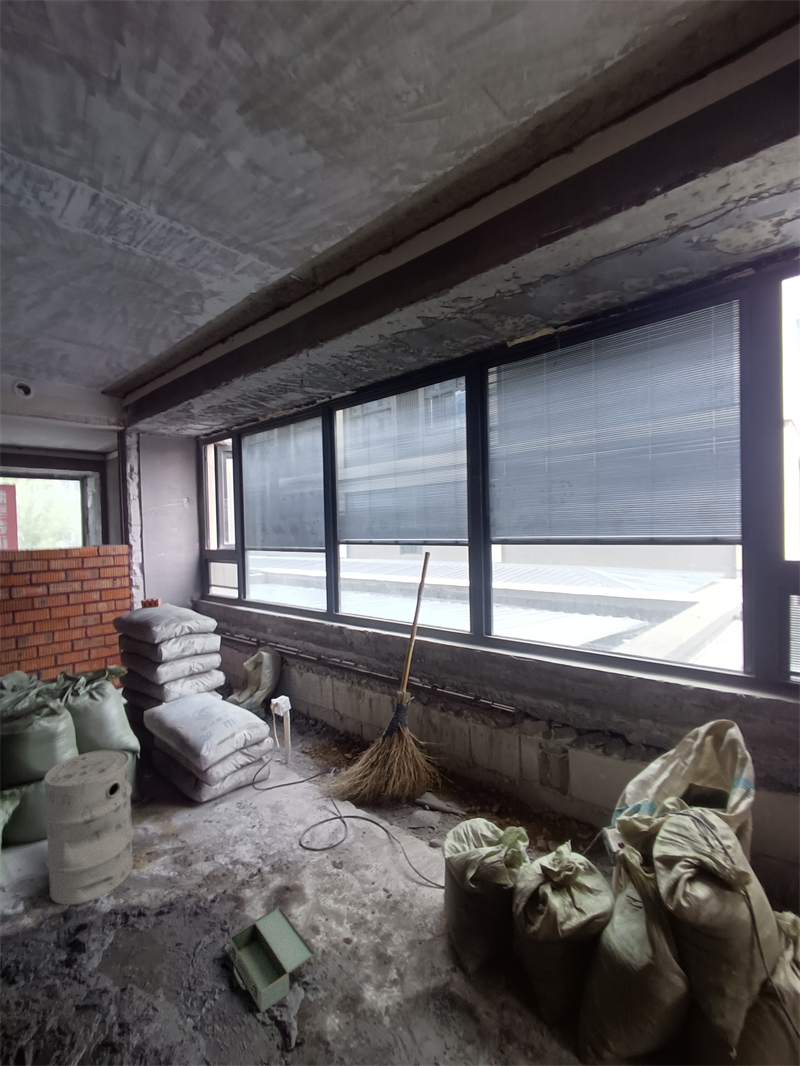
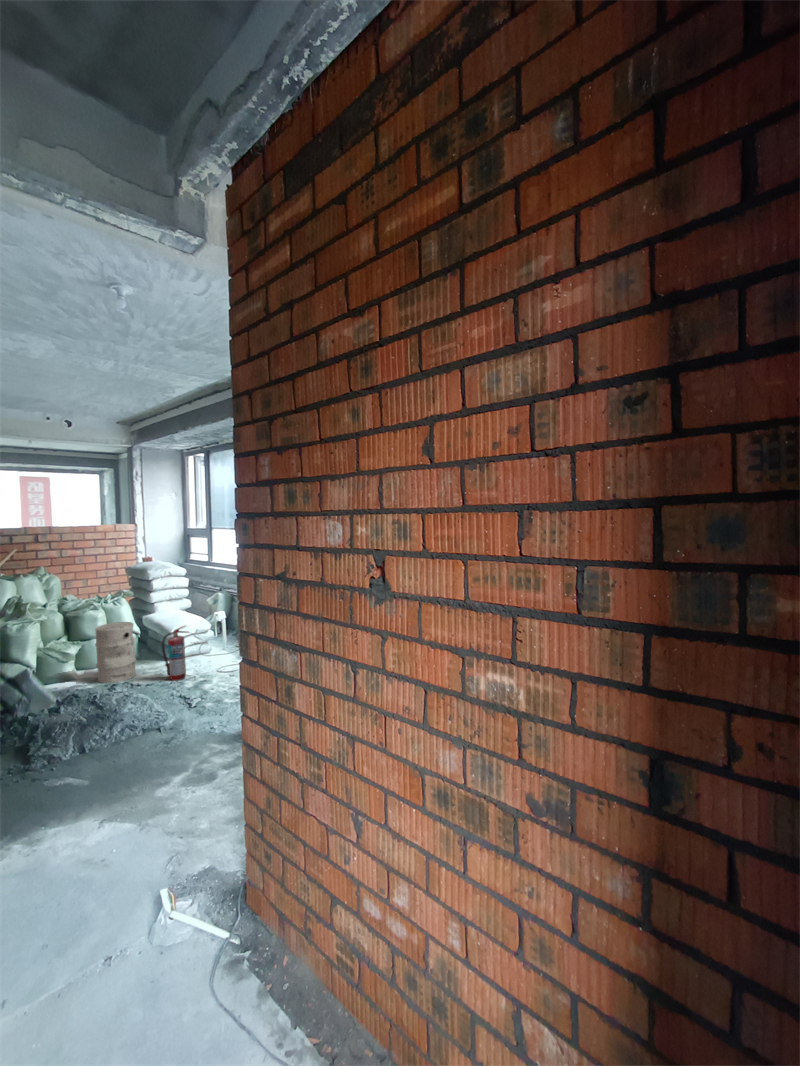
fire extinguisher: none [191,762,250,891] -> present [162,626,189,681]
toolbox: present [230,908,314,1012] -> none [174,679,207,703]

